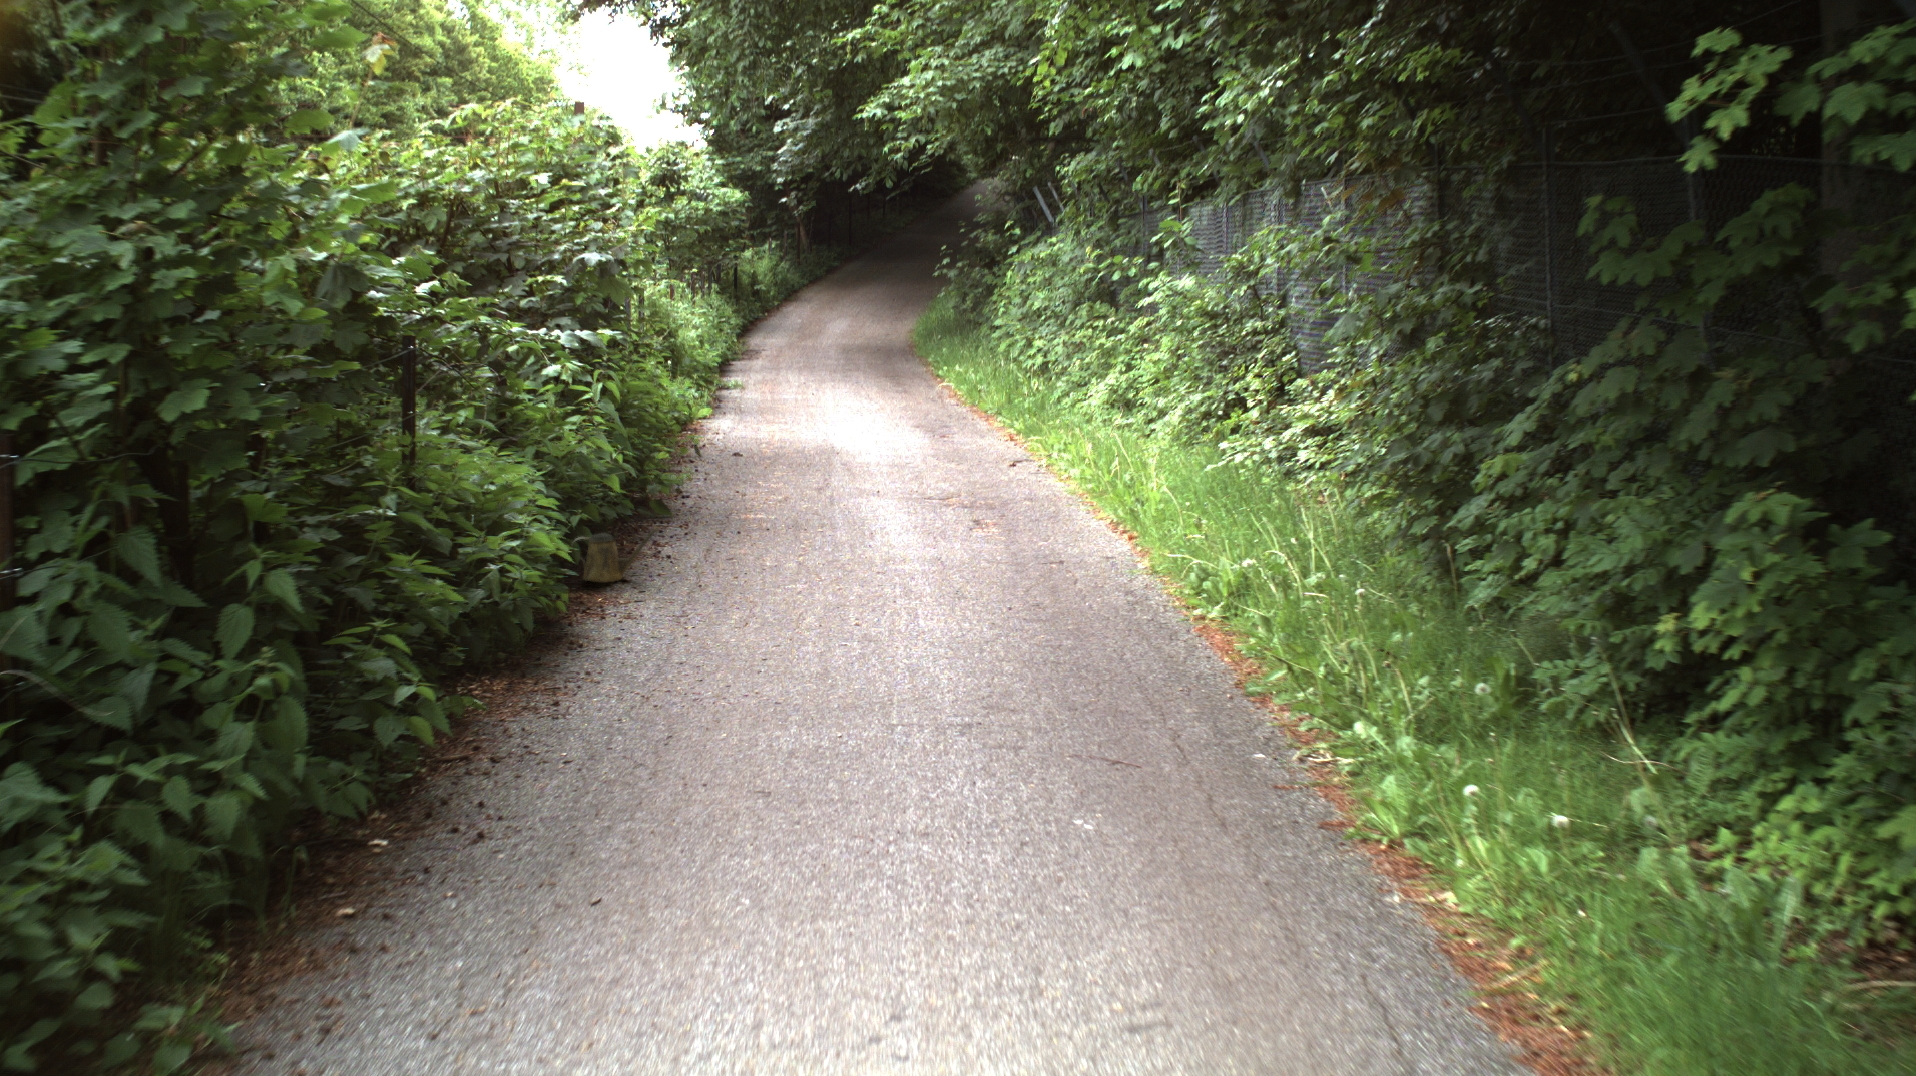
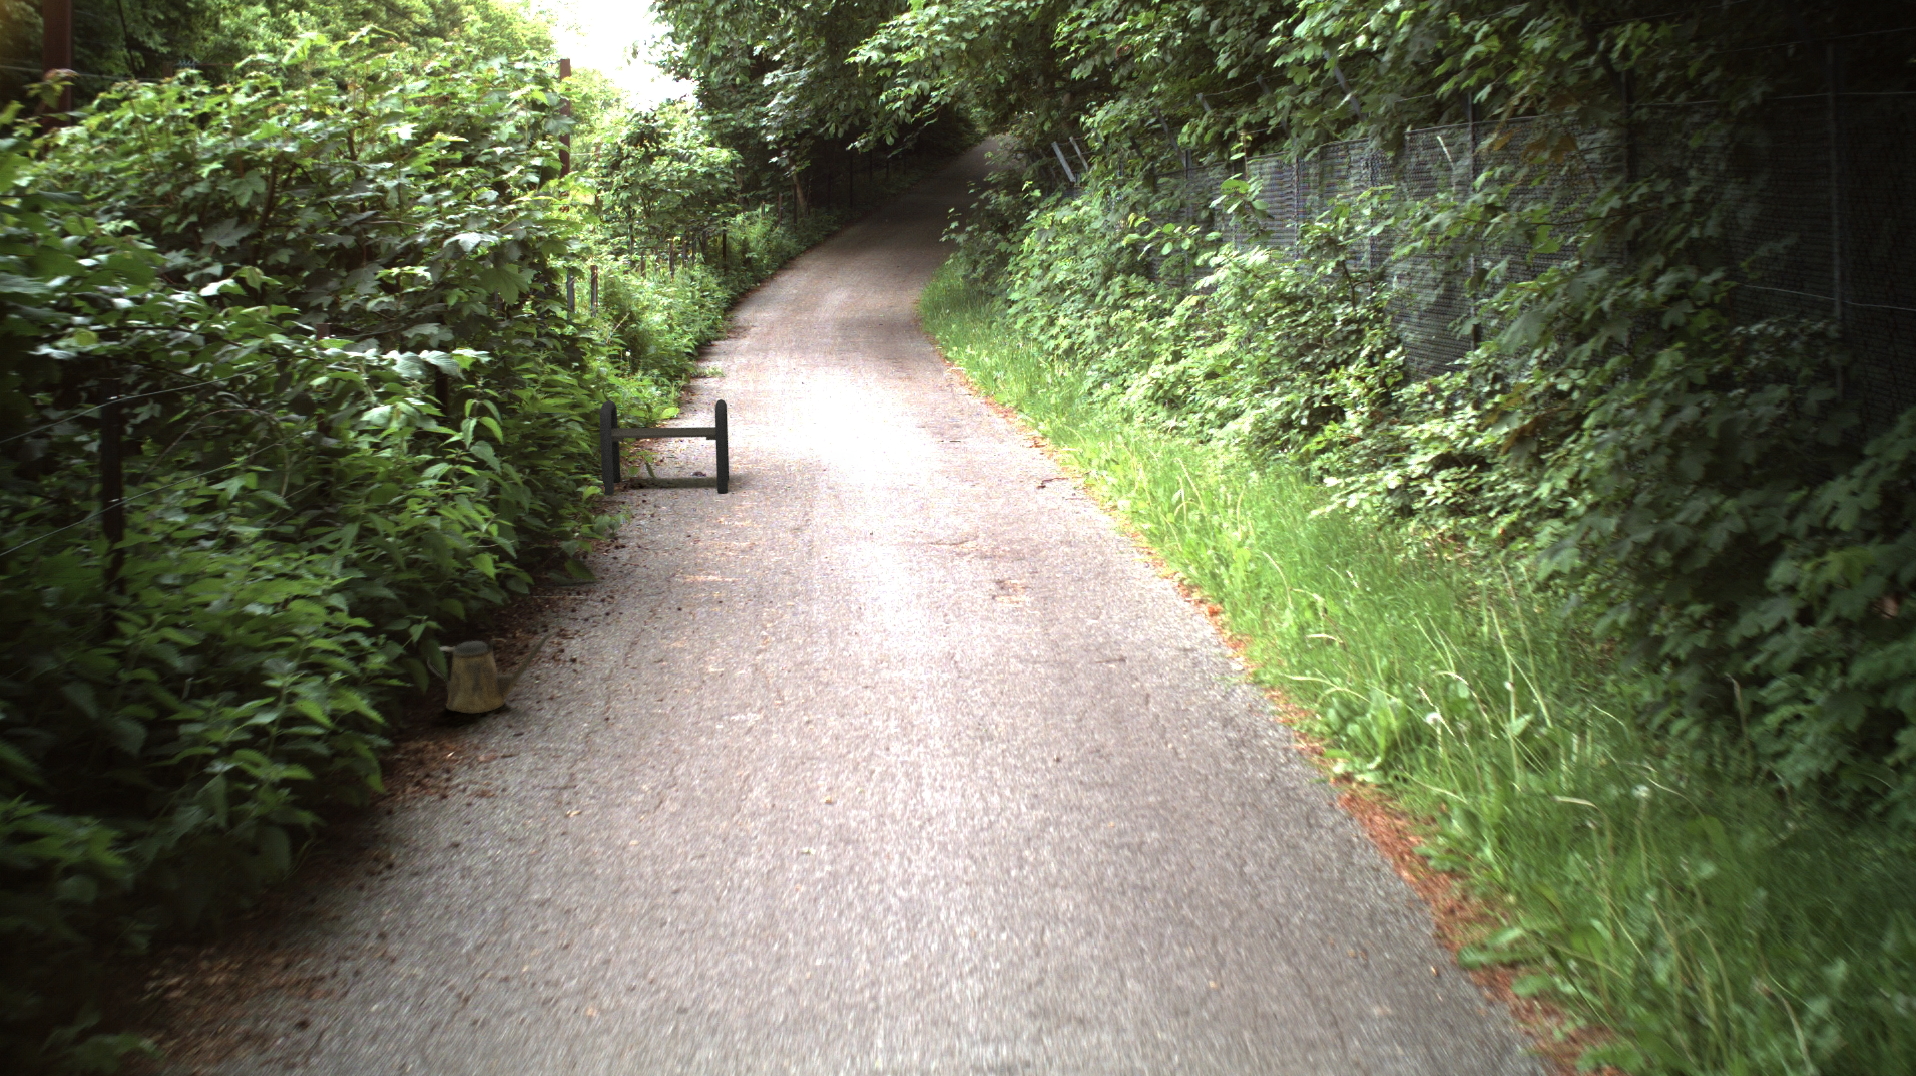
bench: none [659,392,760,467] -> present [600,399,729,495]

